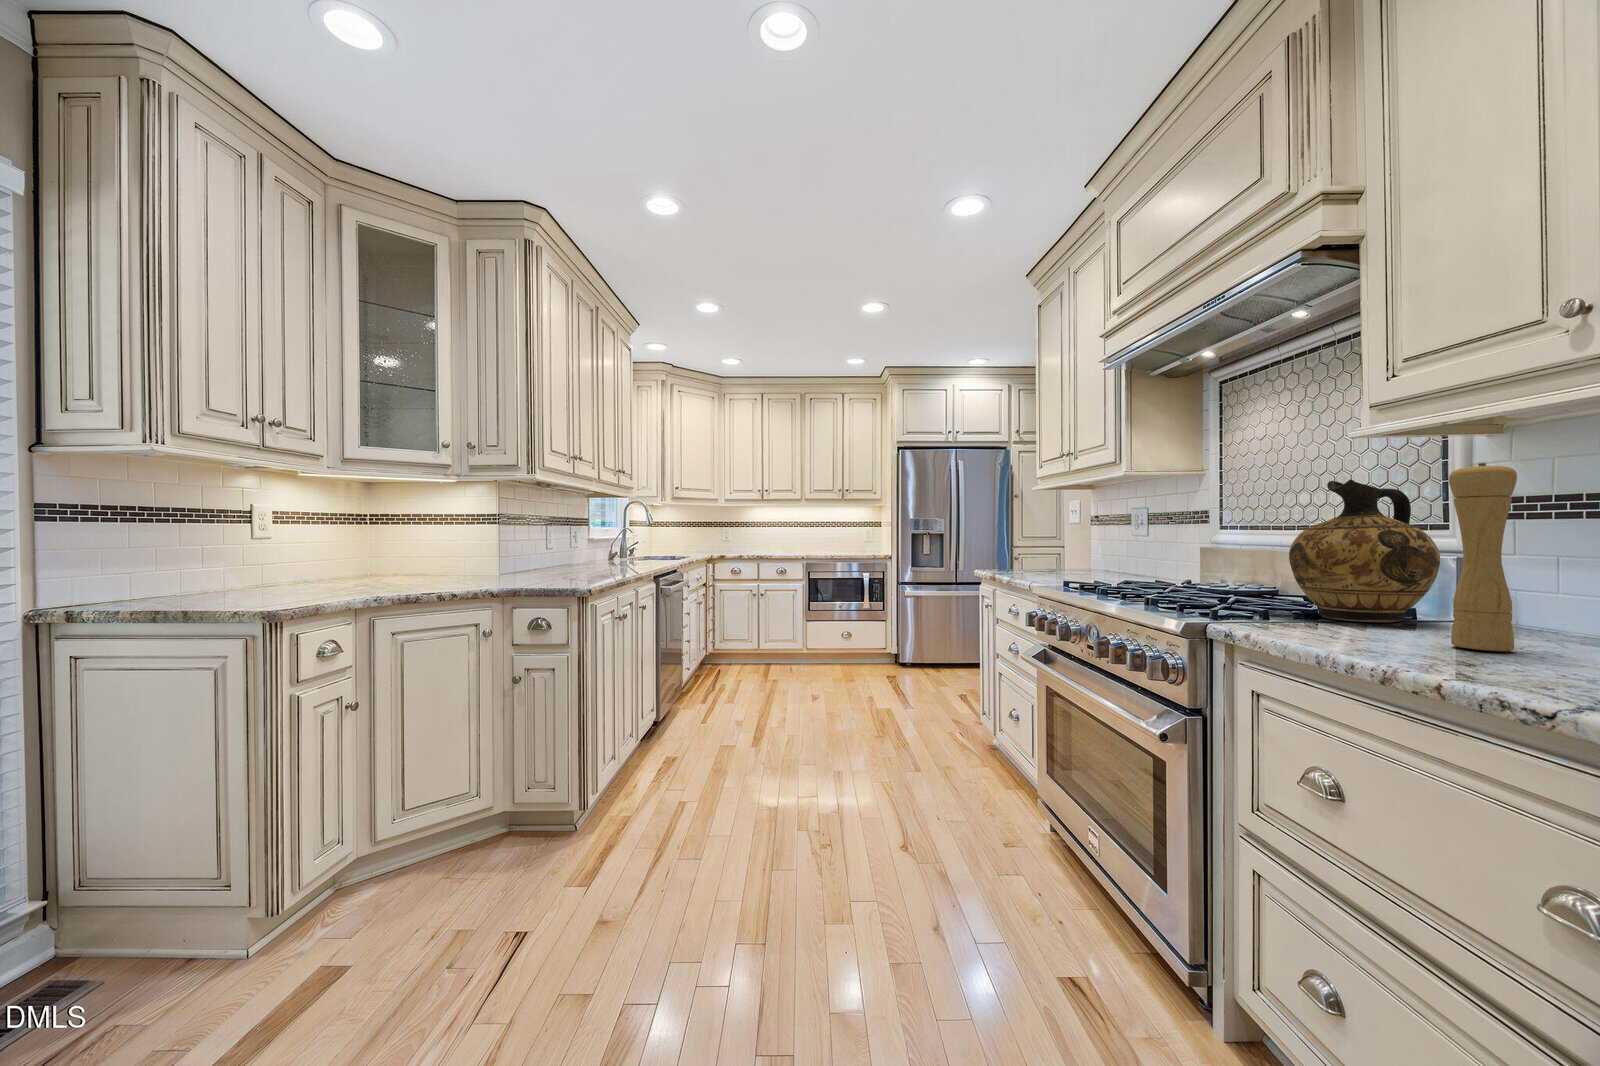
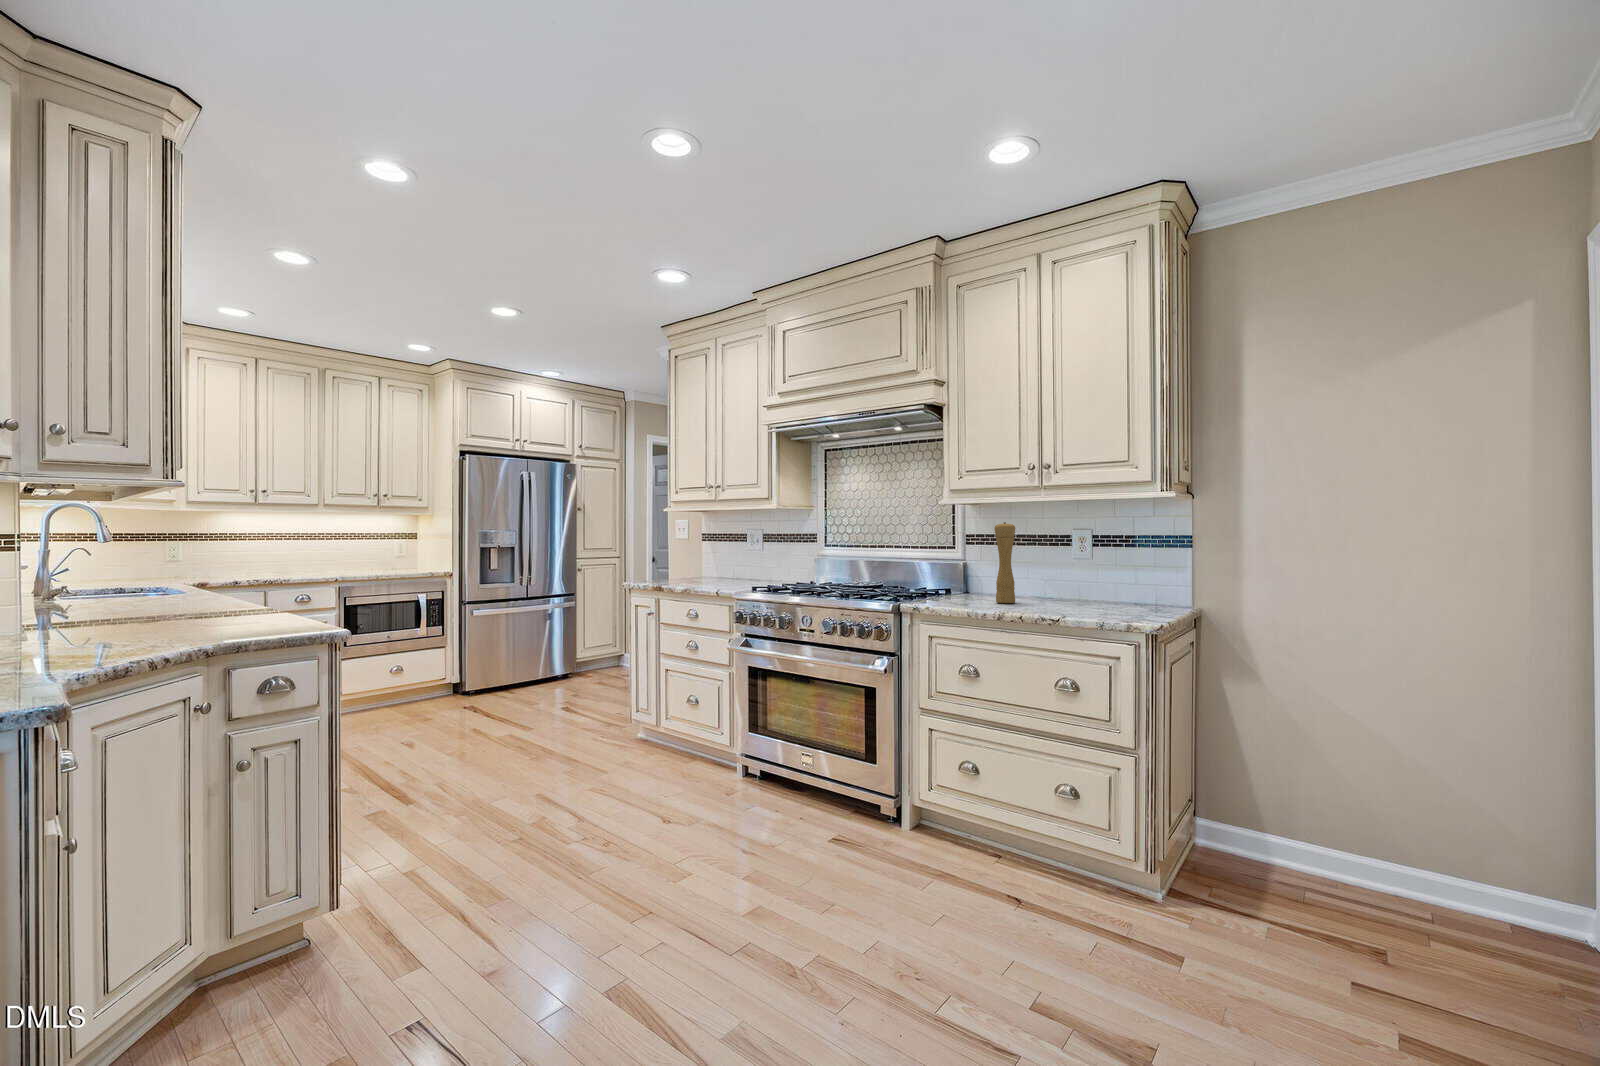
ceramic jug: present [1289,479,1440,622] -> none [912,524,971,597]

